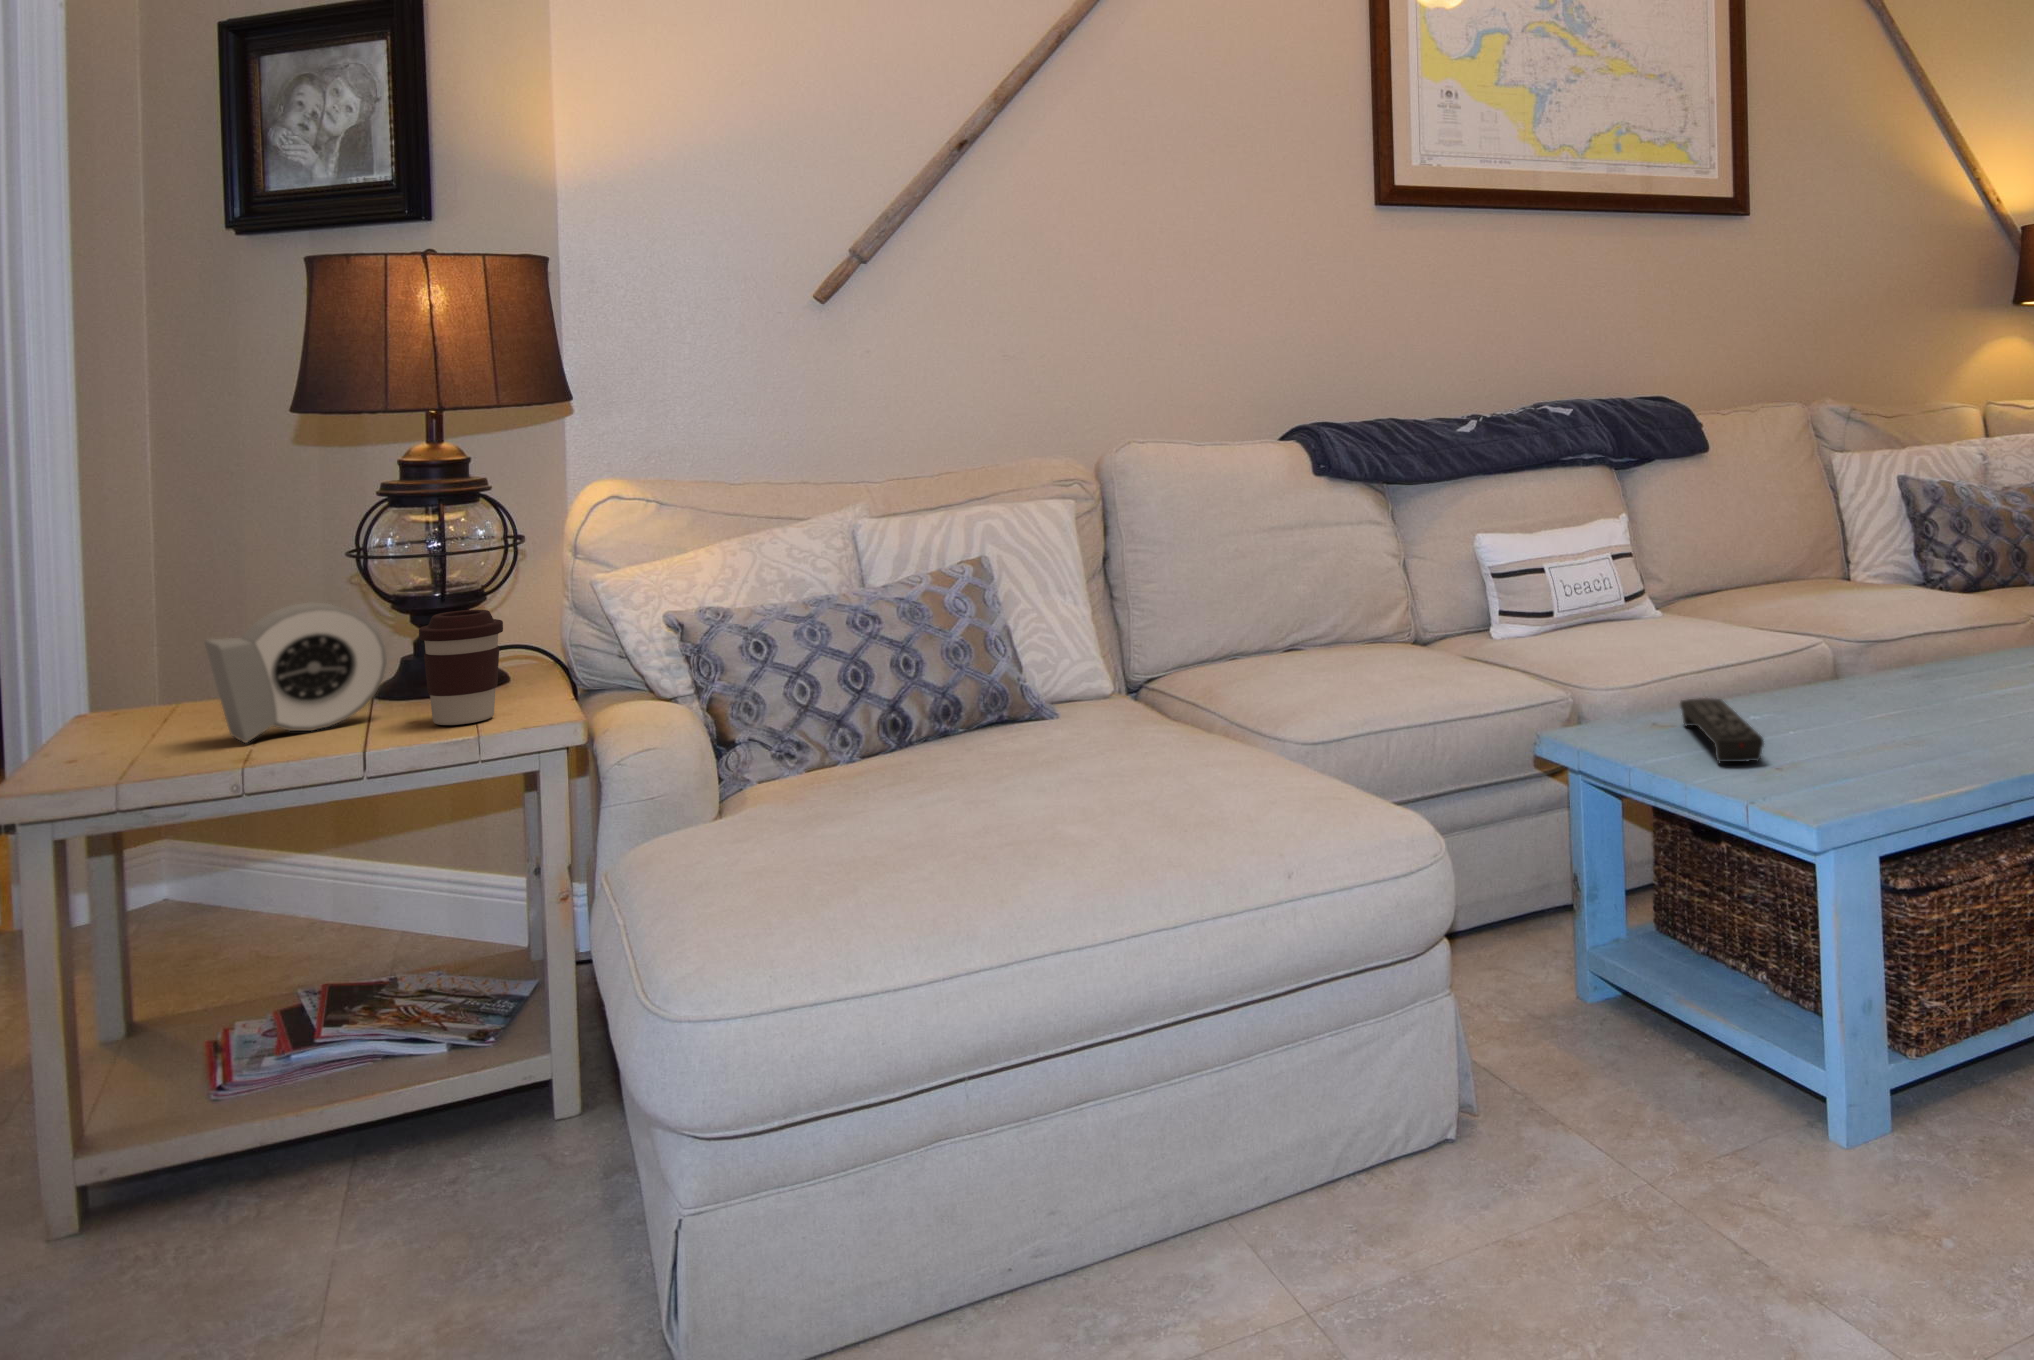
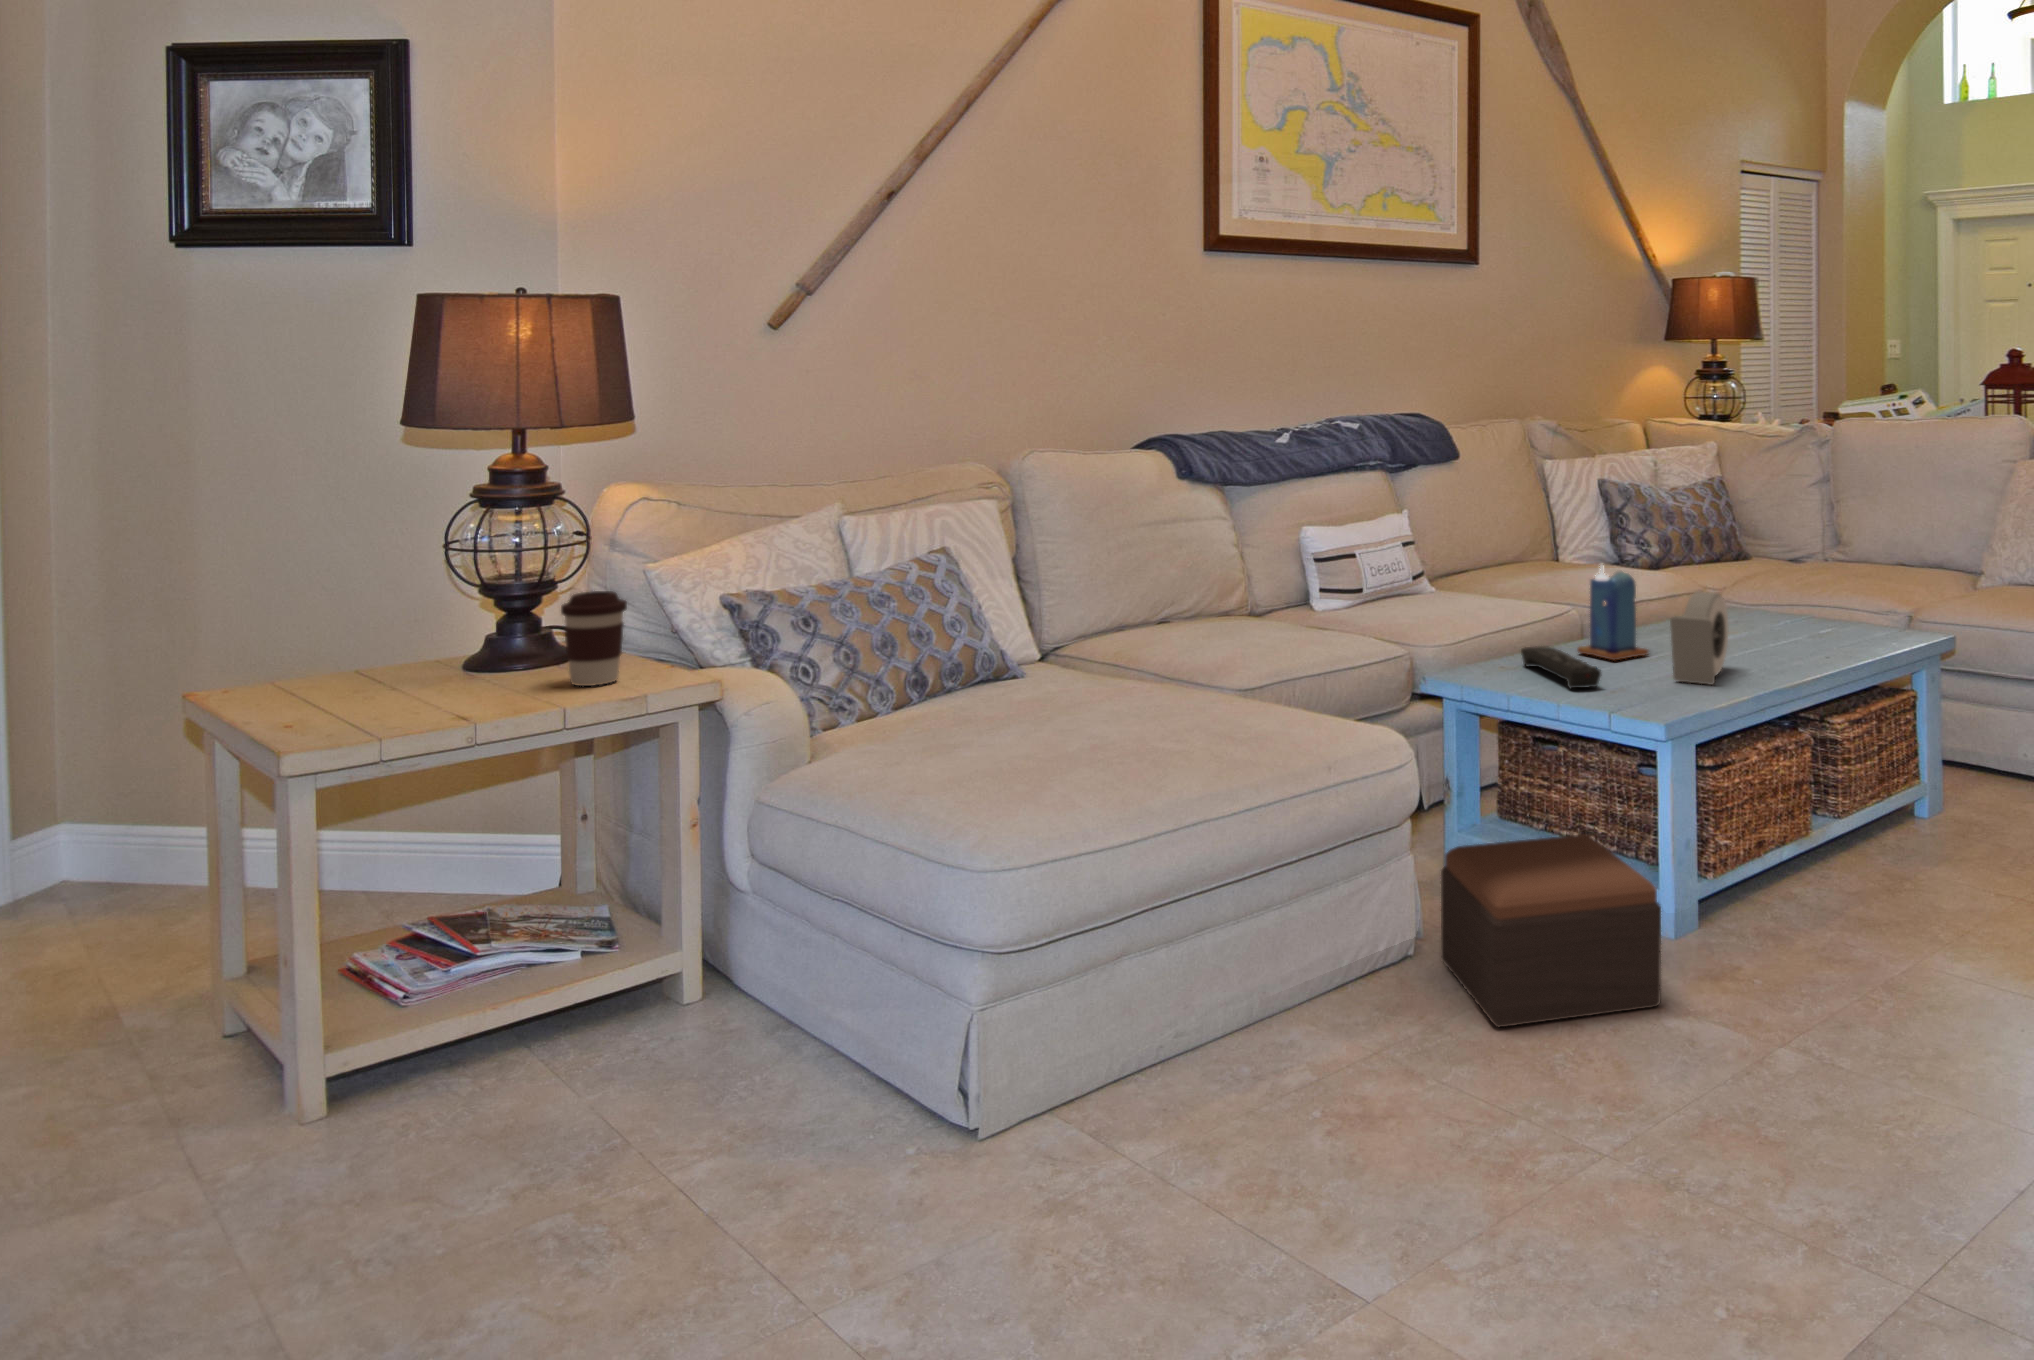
candle: none [1771,586,1870,721] -> present [1577,566,1649,660]
alarm clock: present [204,603,387,743] -> present [1670,592,1728,684]
footstool: none [1498,979,1783,1276] -> present [1441,834,1661,1027]

